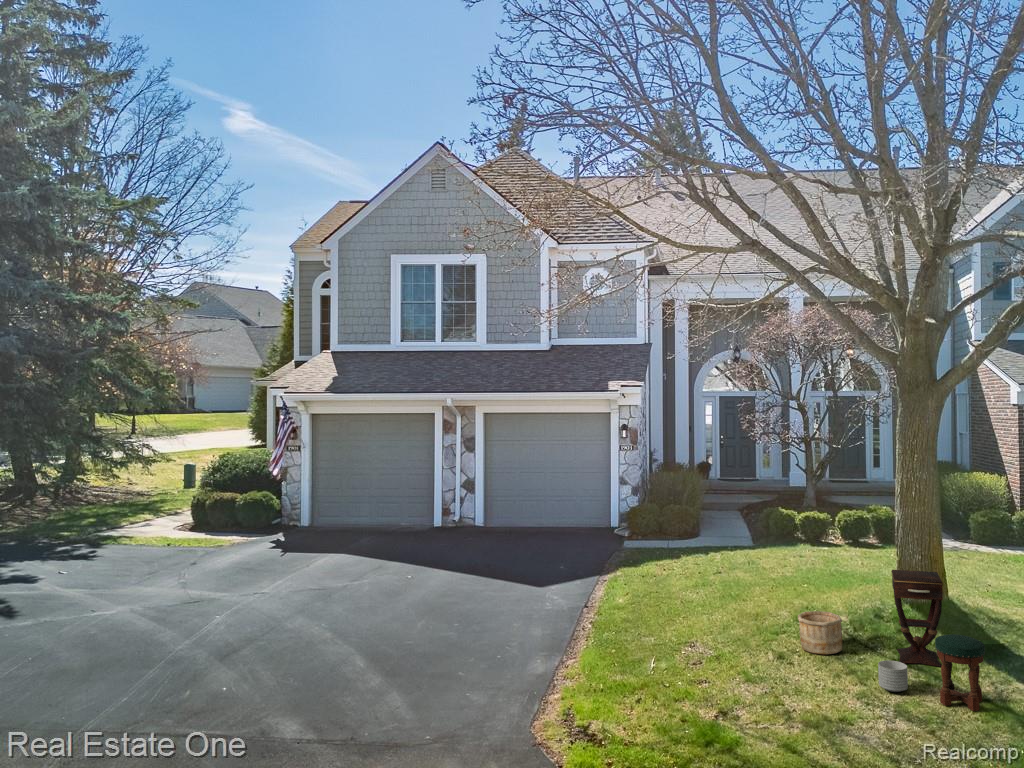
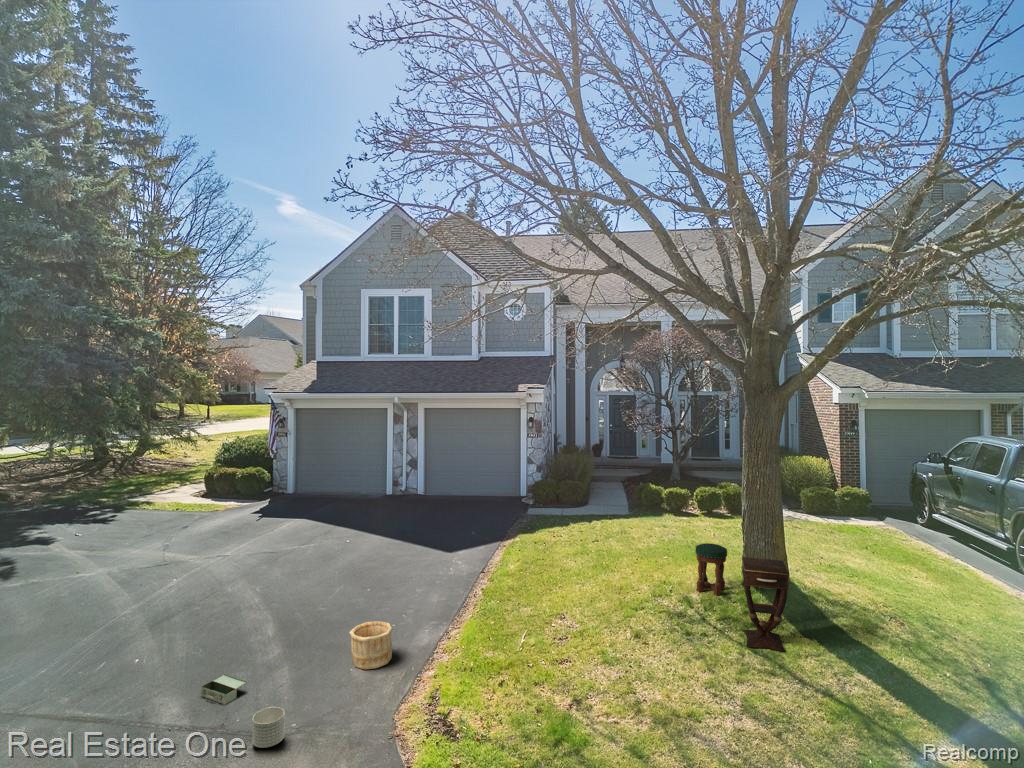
wooden bucket: present [798,611,842,654] -> present [350,621,392,670]
stool: present [935,634,985,711] -> present [695,543,727,595]
planter: present [878,660,908,692] -> present [253,707,285,748]
toolbox: none [346,689,389,714] -> present [201,674,247,705]

